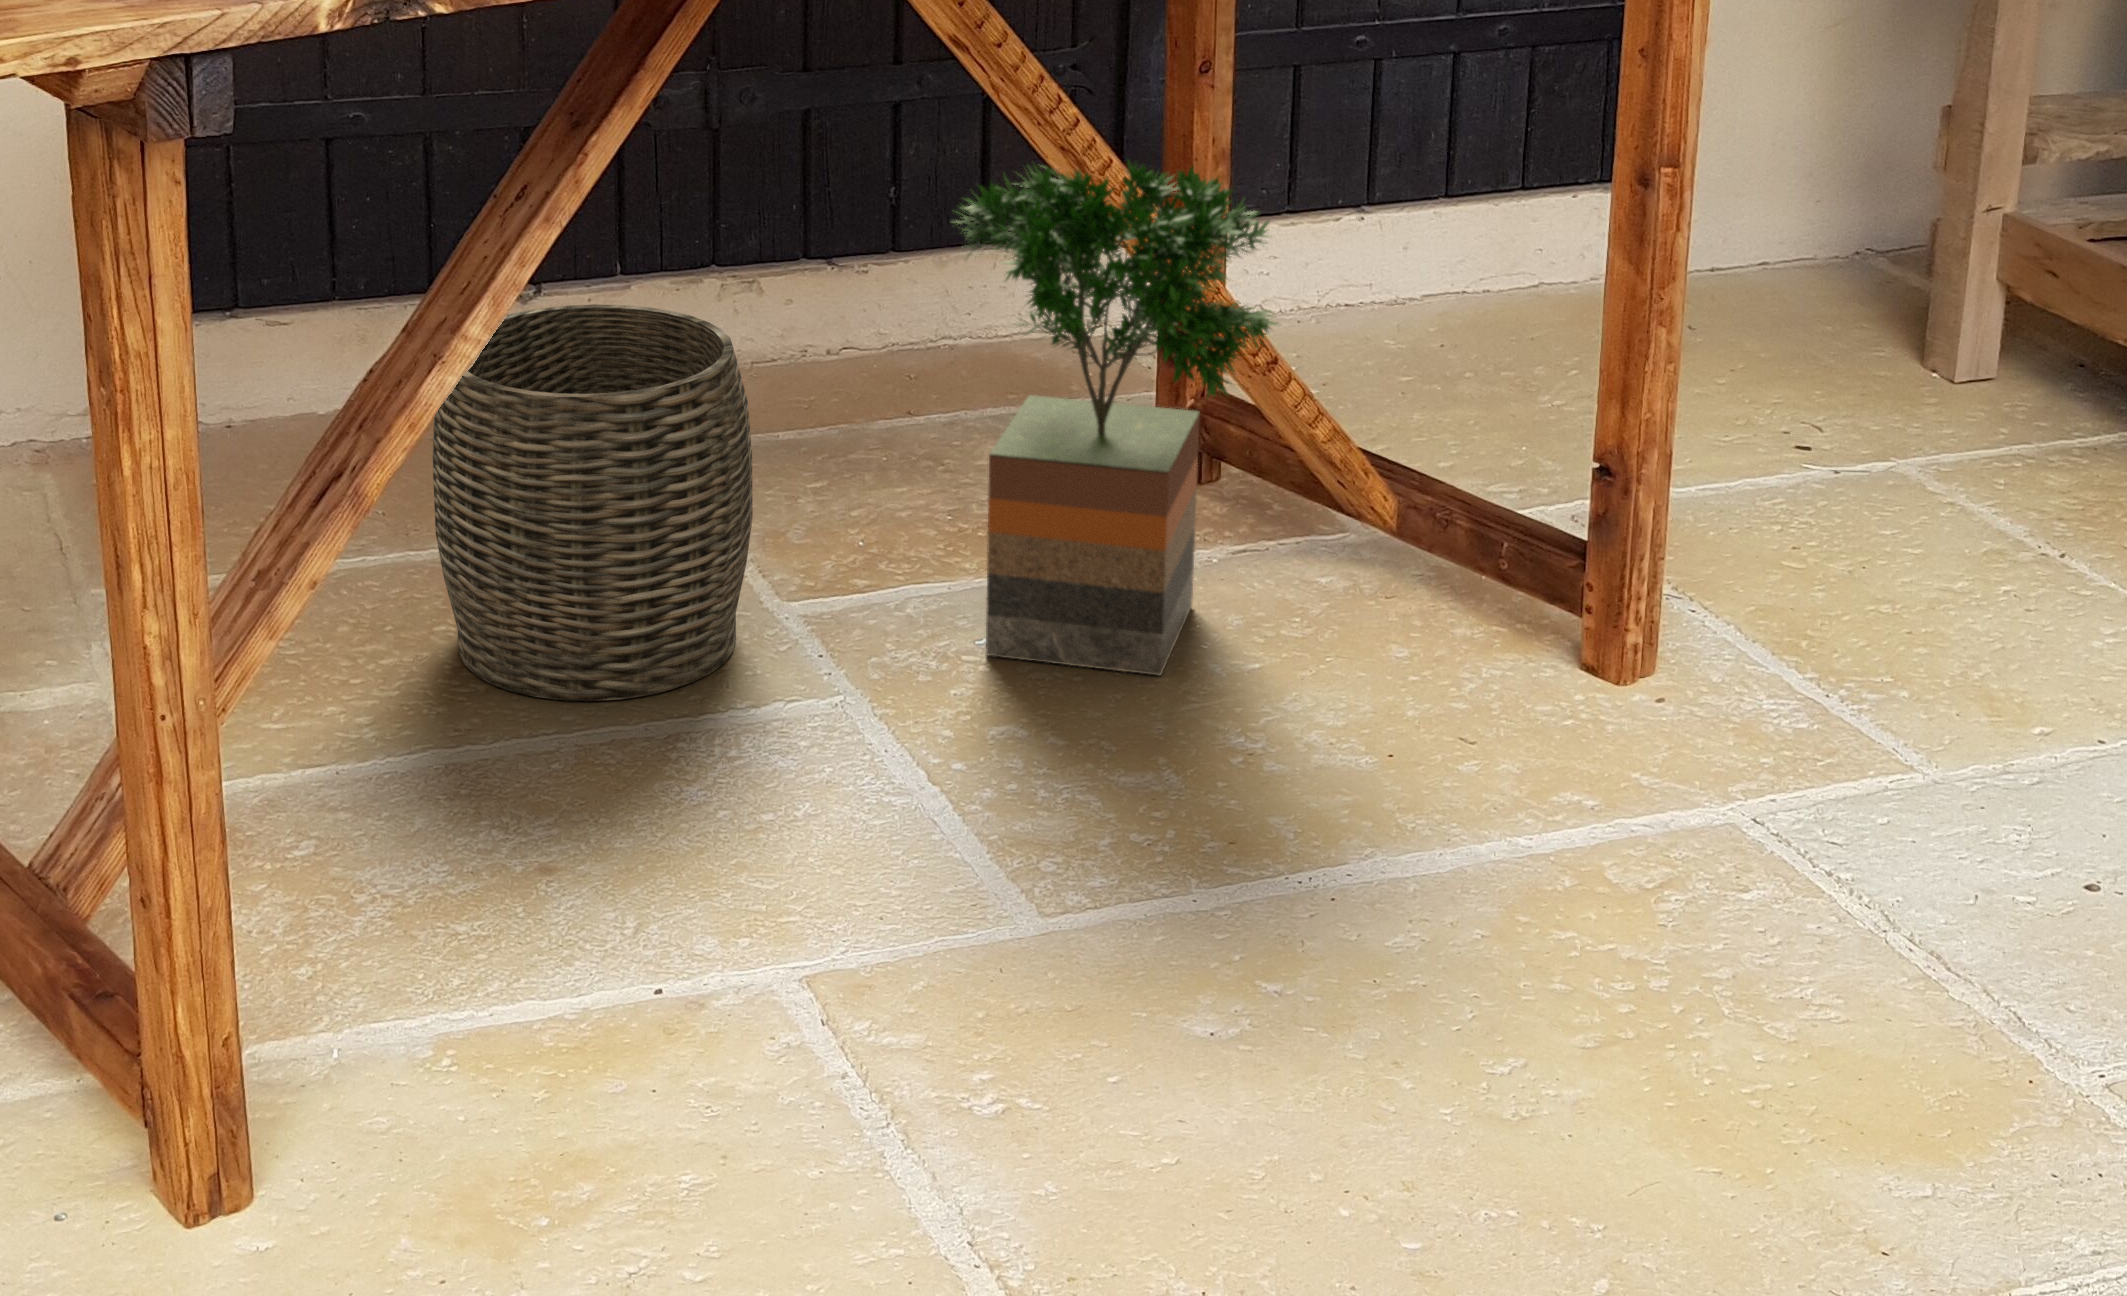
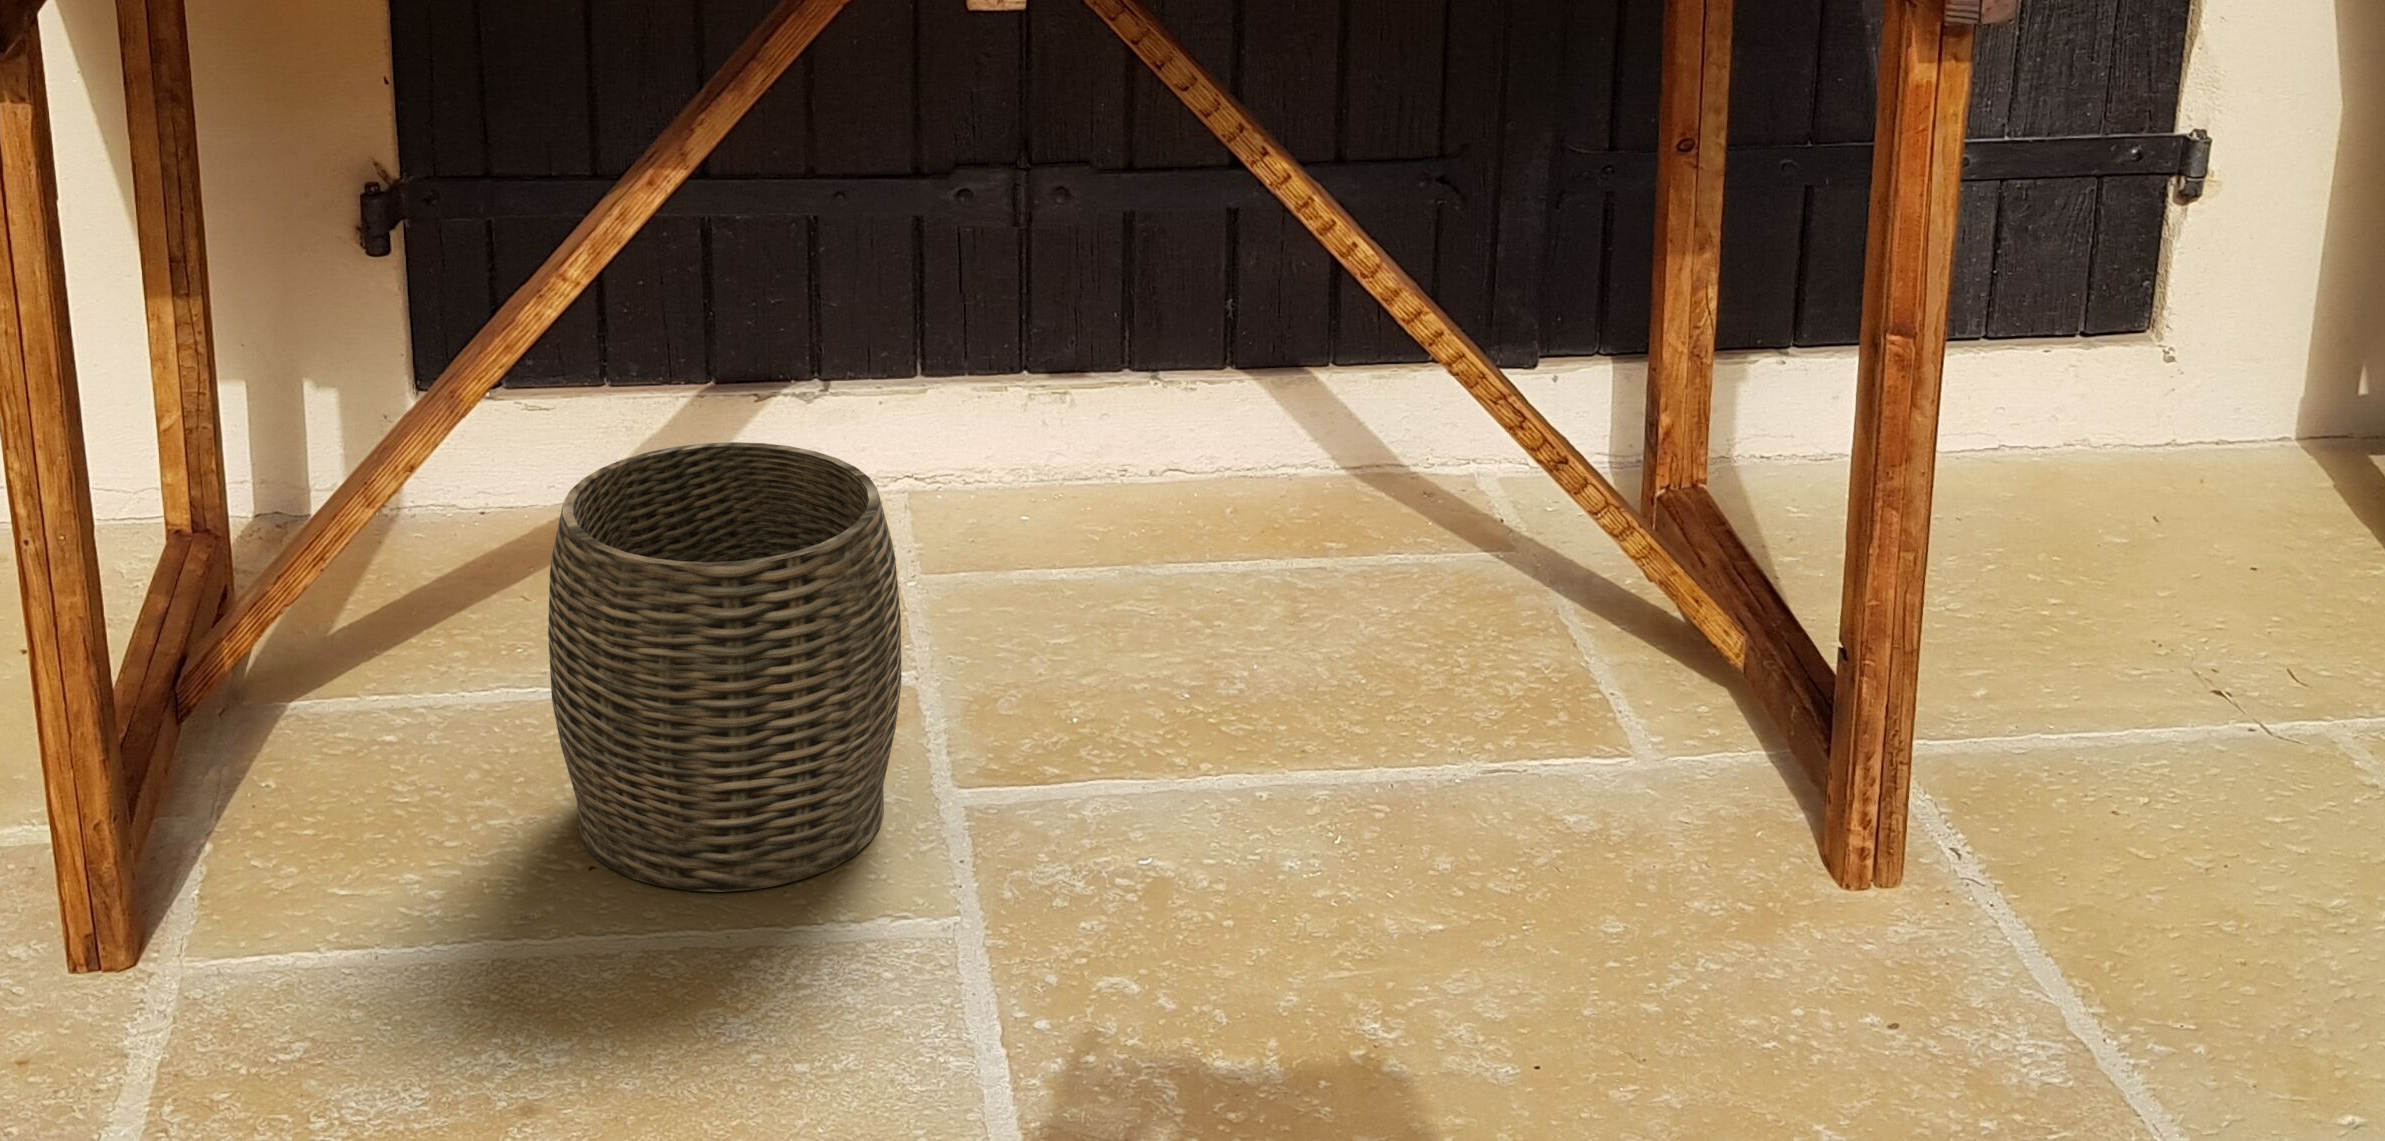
potted tree: present [957,160,1277,675] -> none [1128,322,1498,928]

